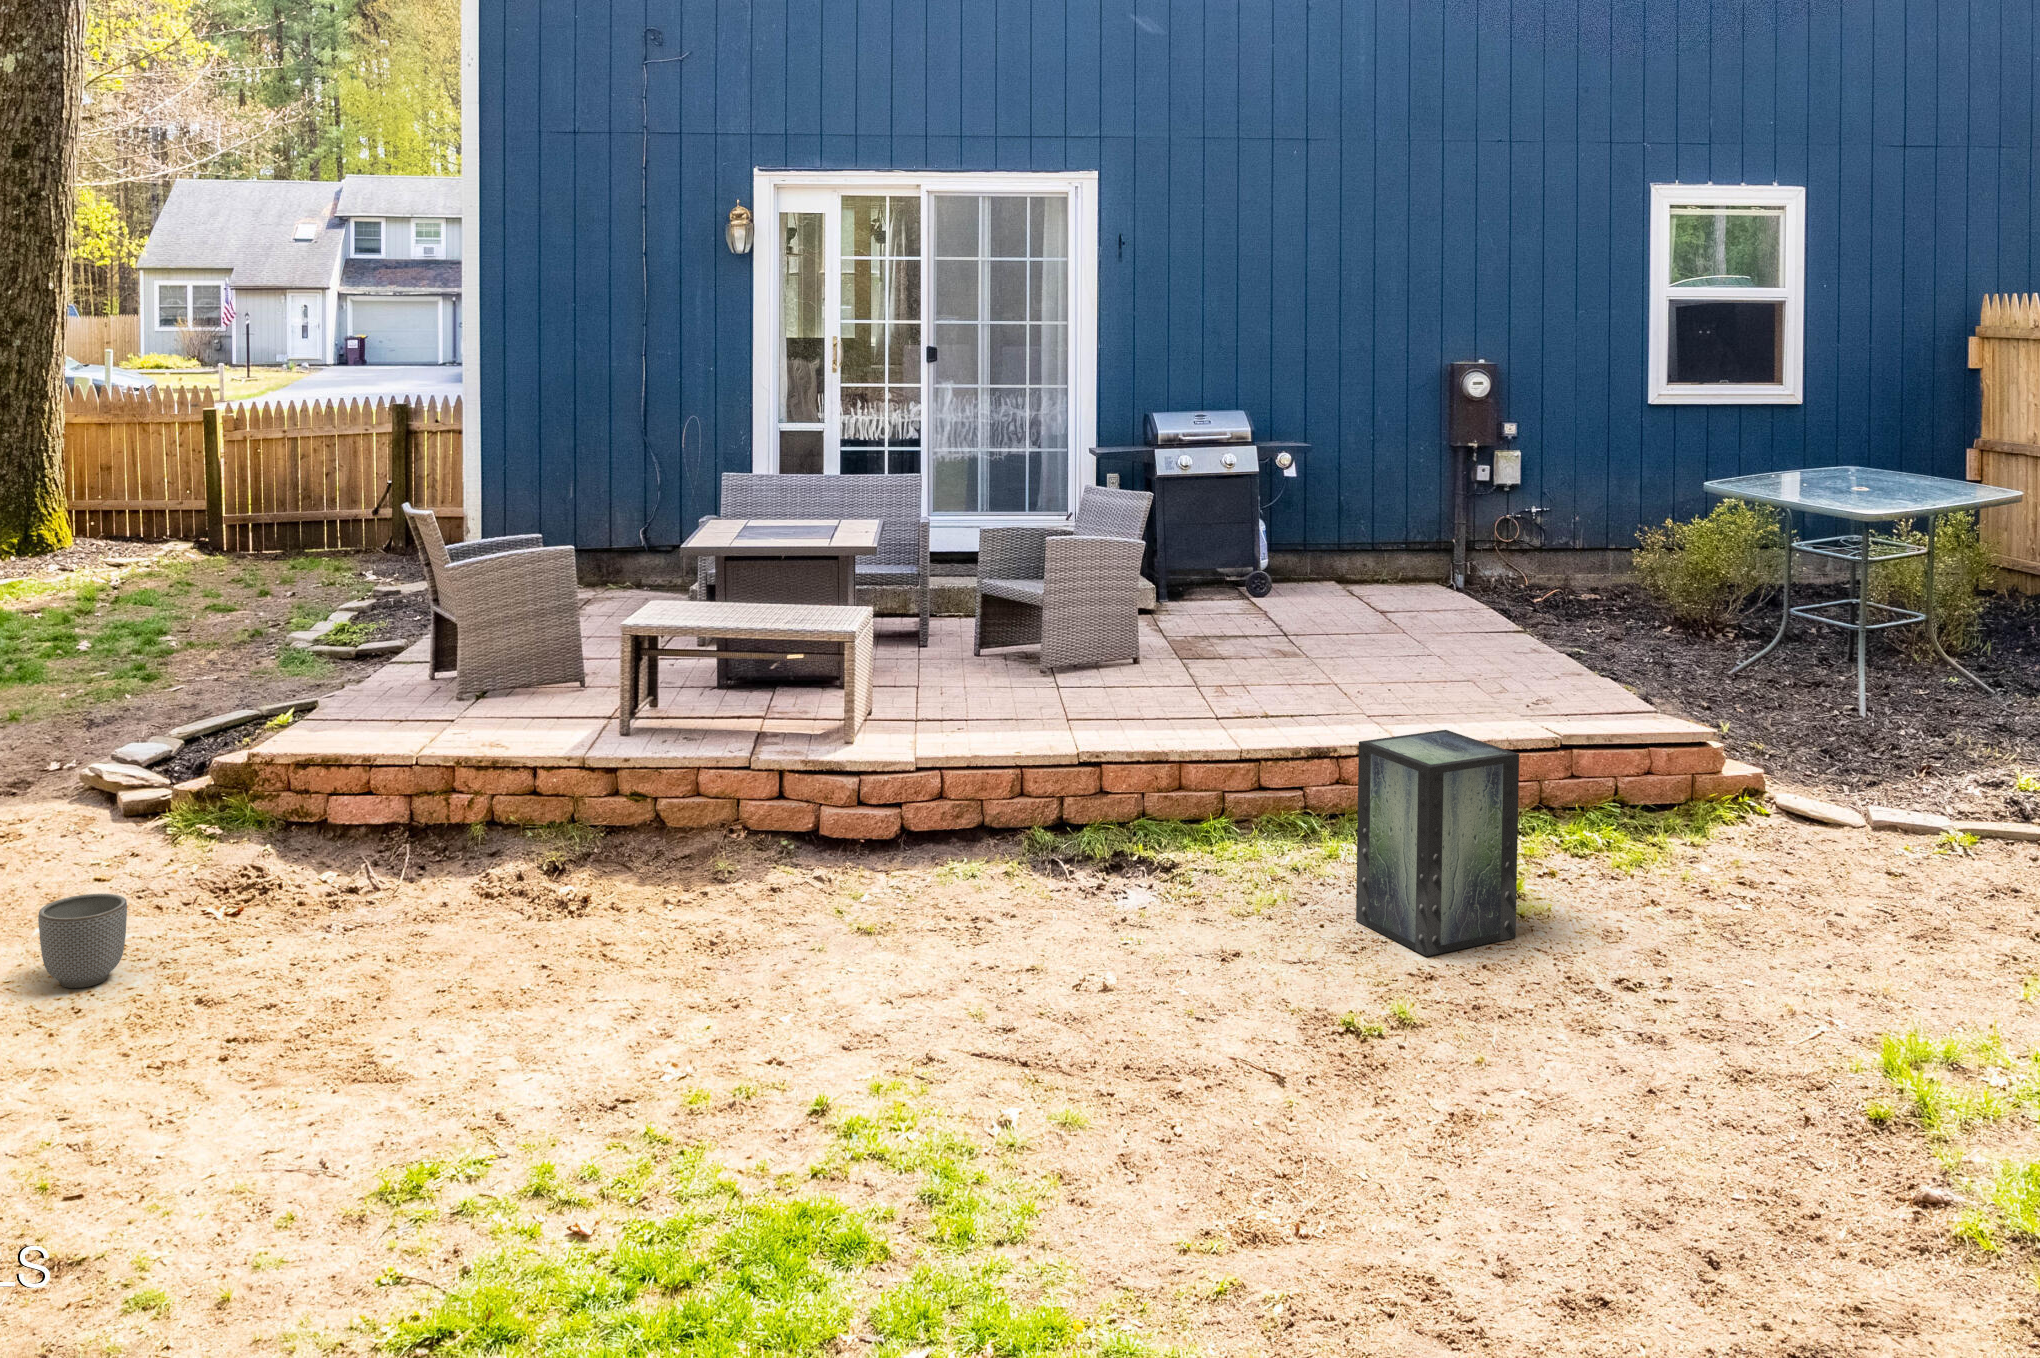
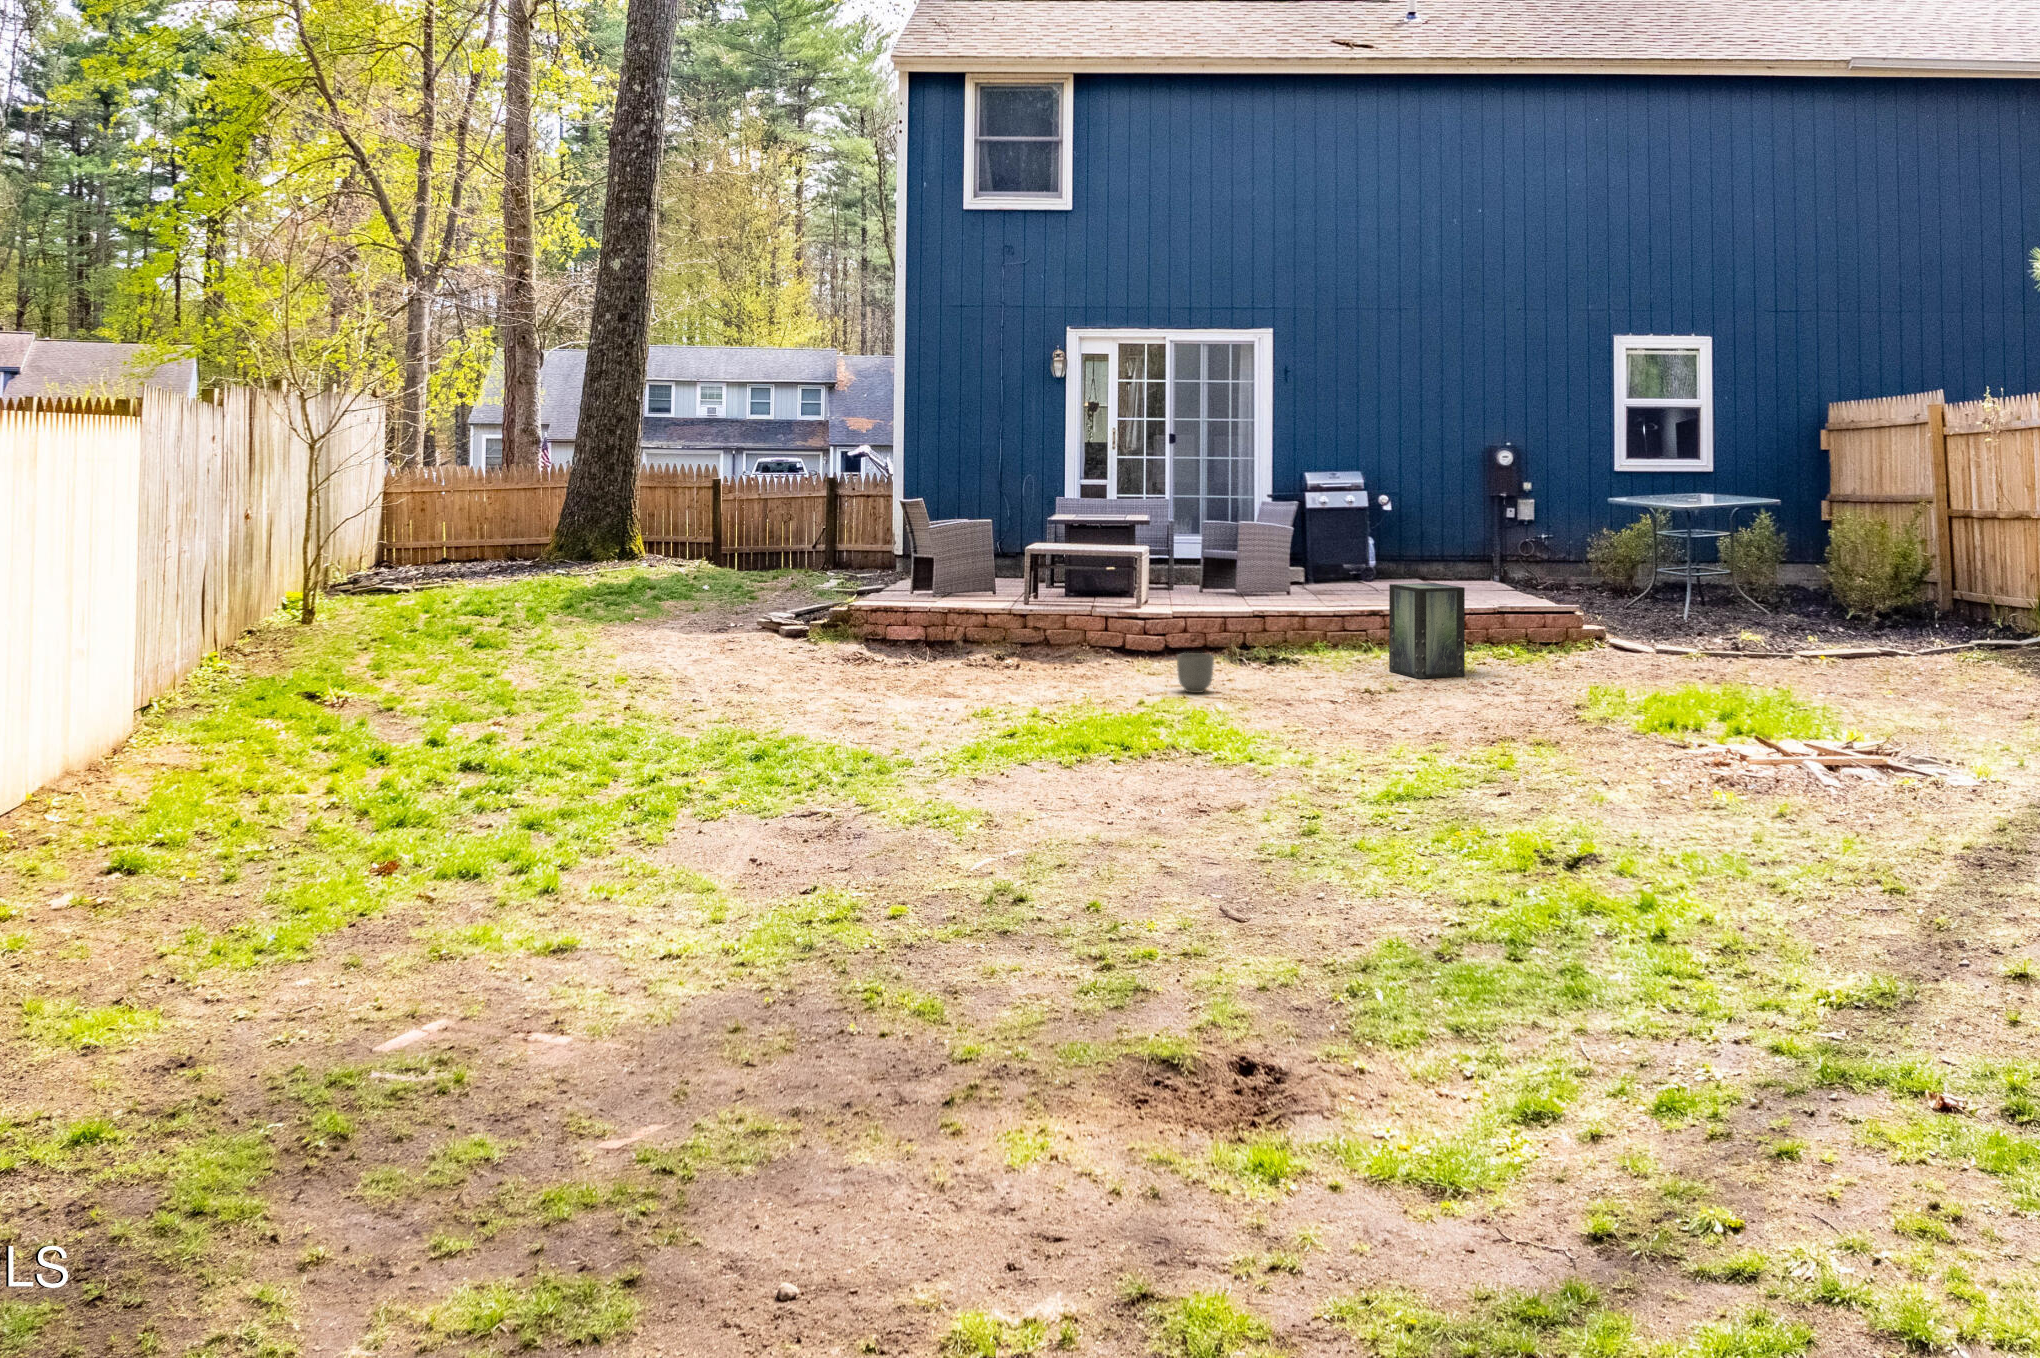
planter: present [38,894,127,988] -> present [1177,653,1214,693]

